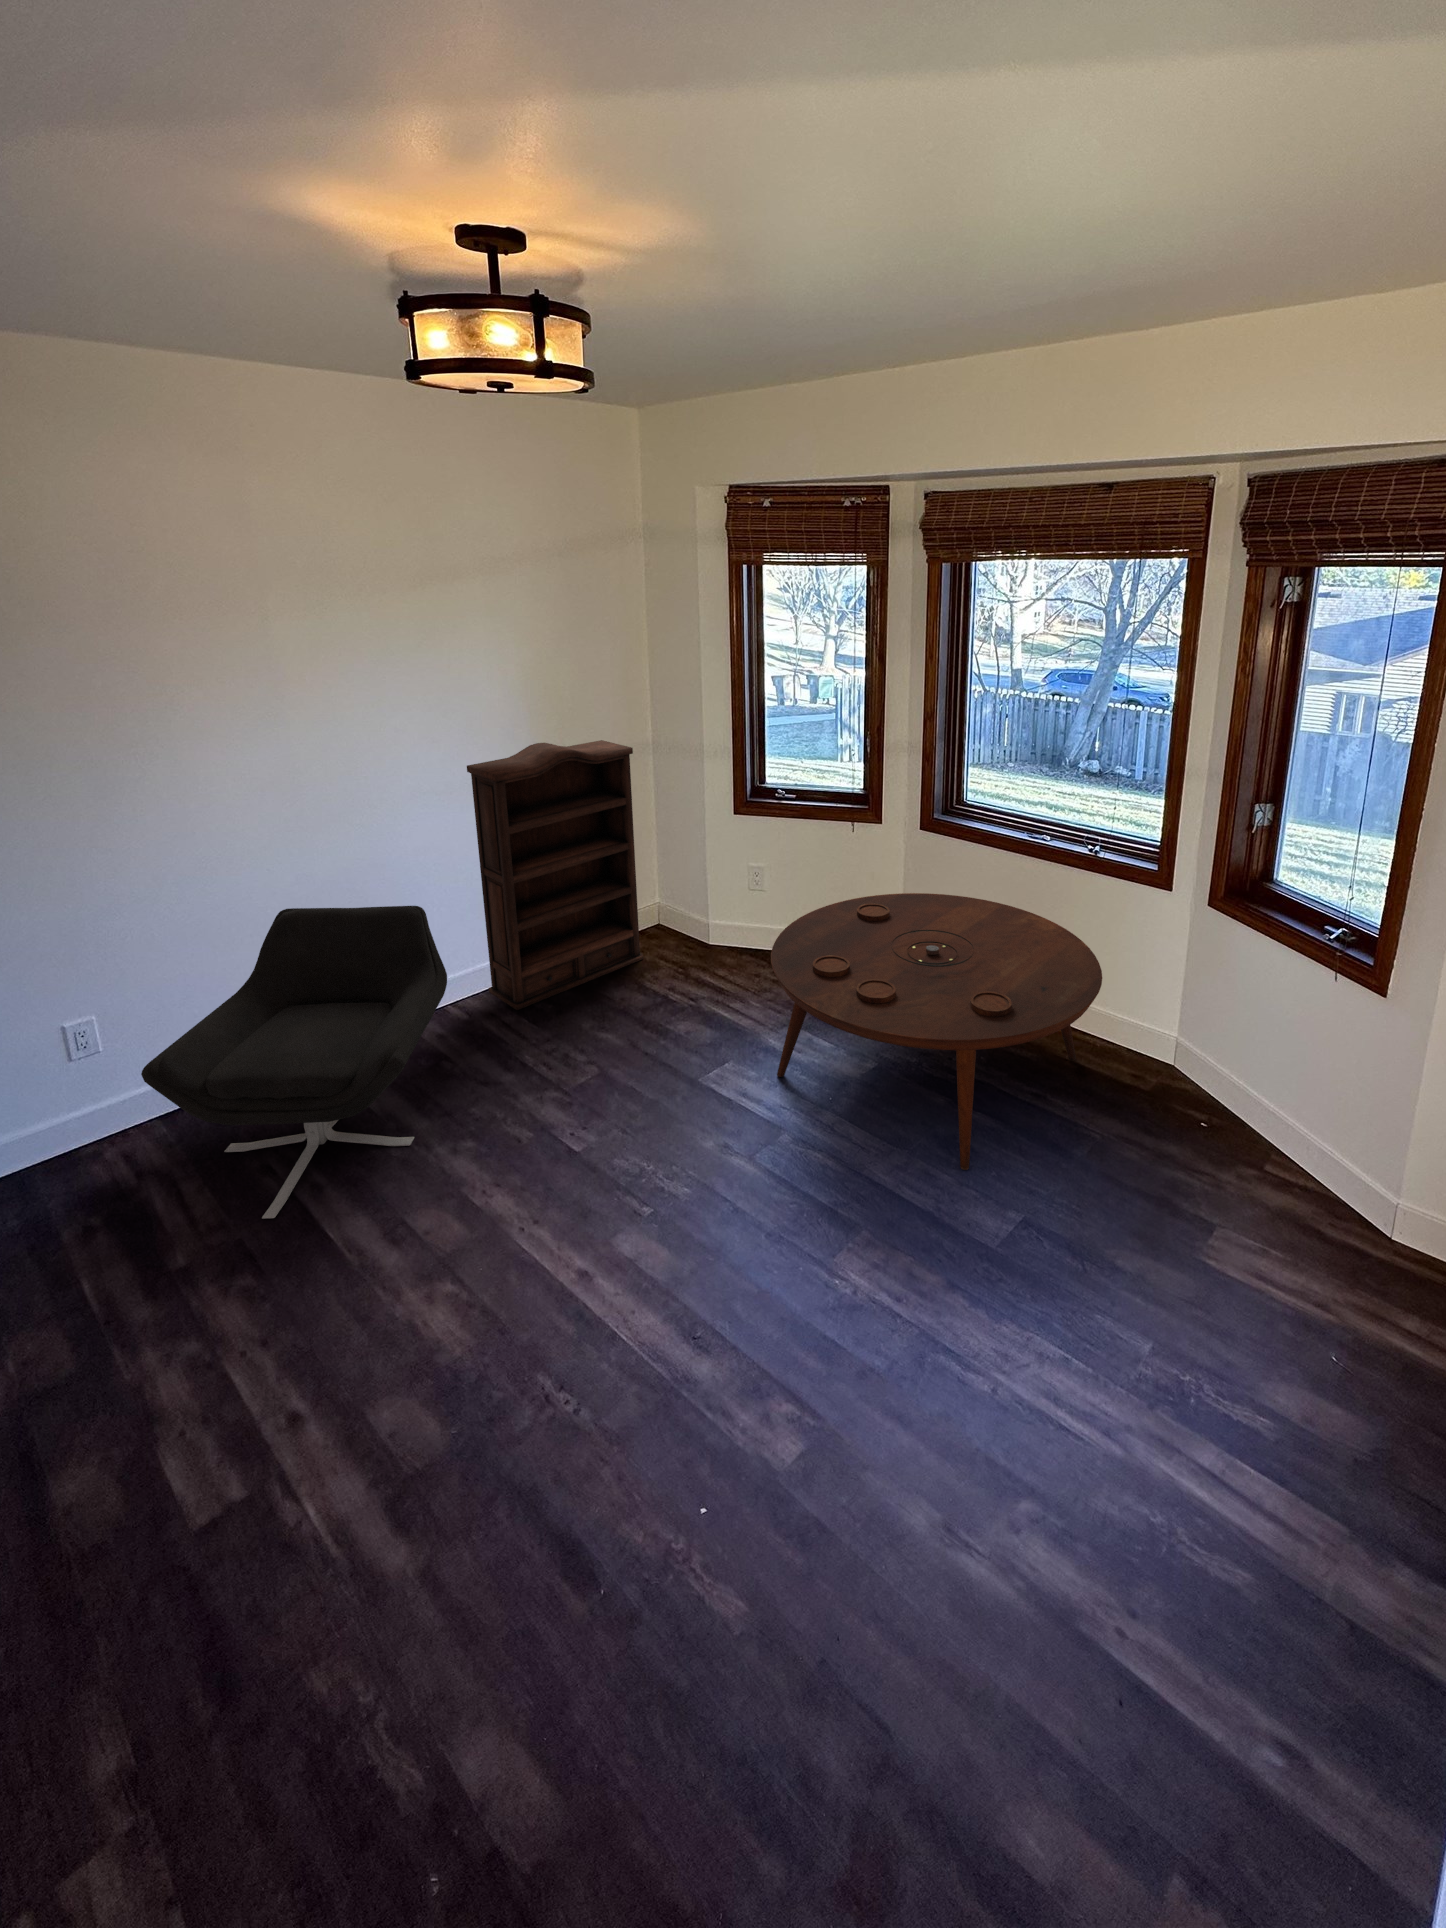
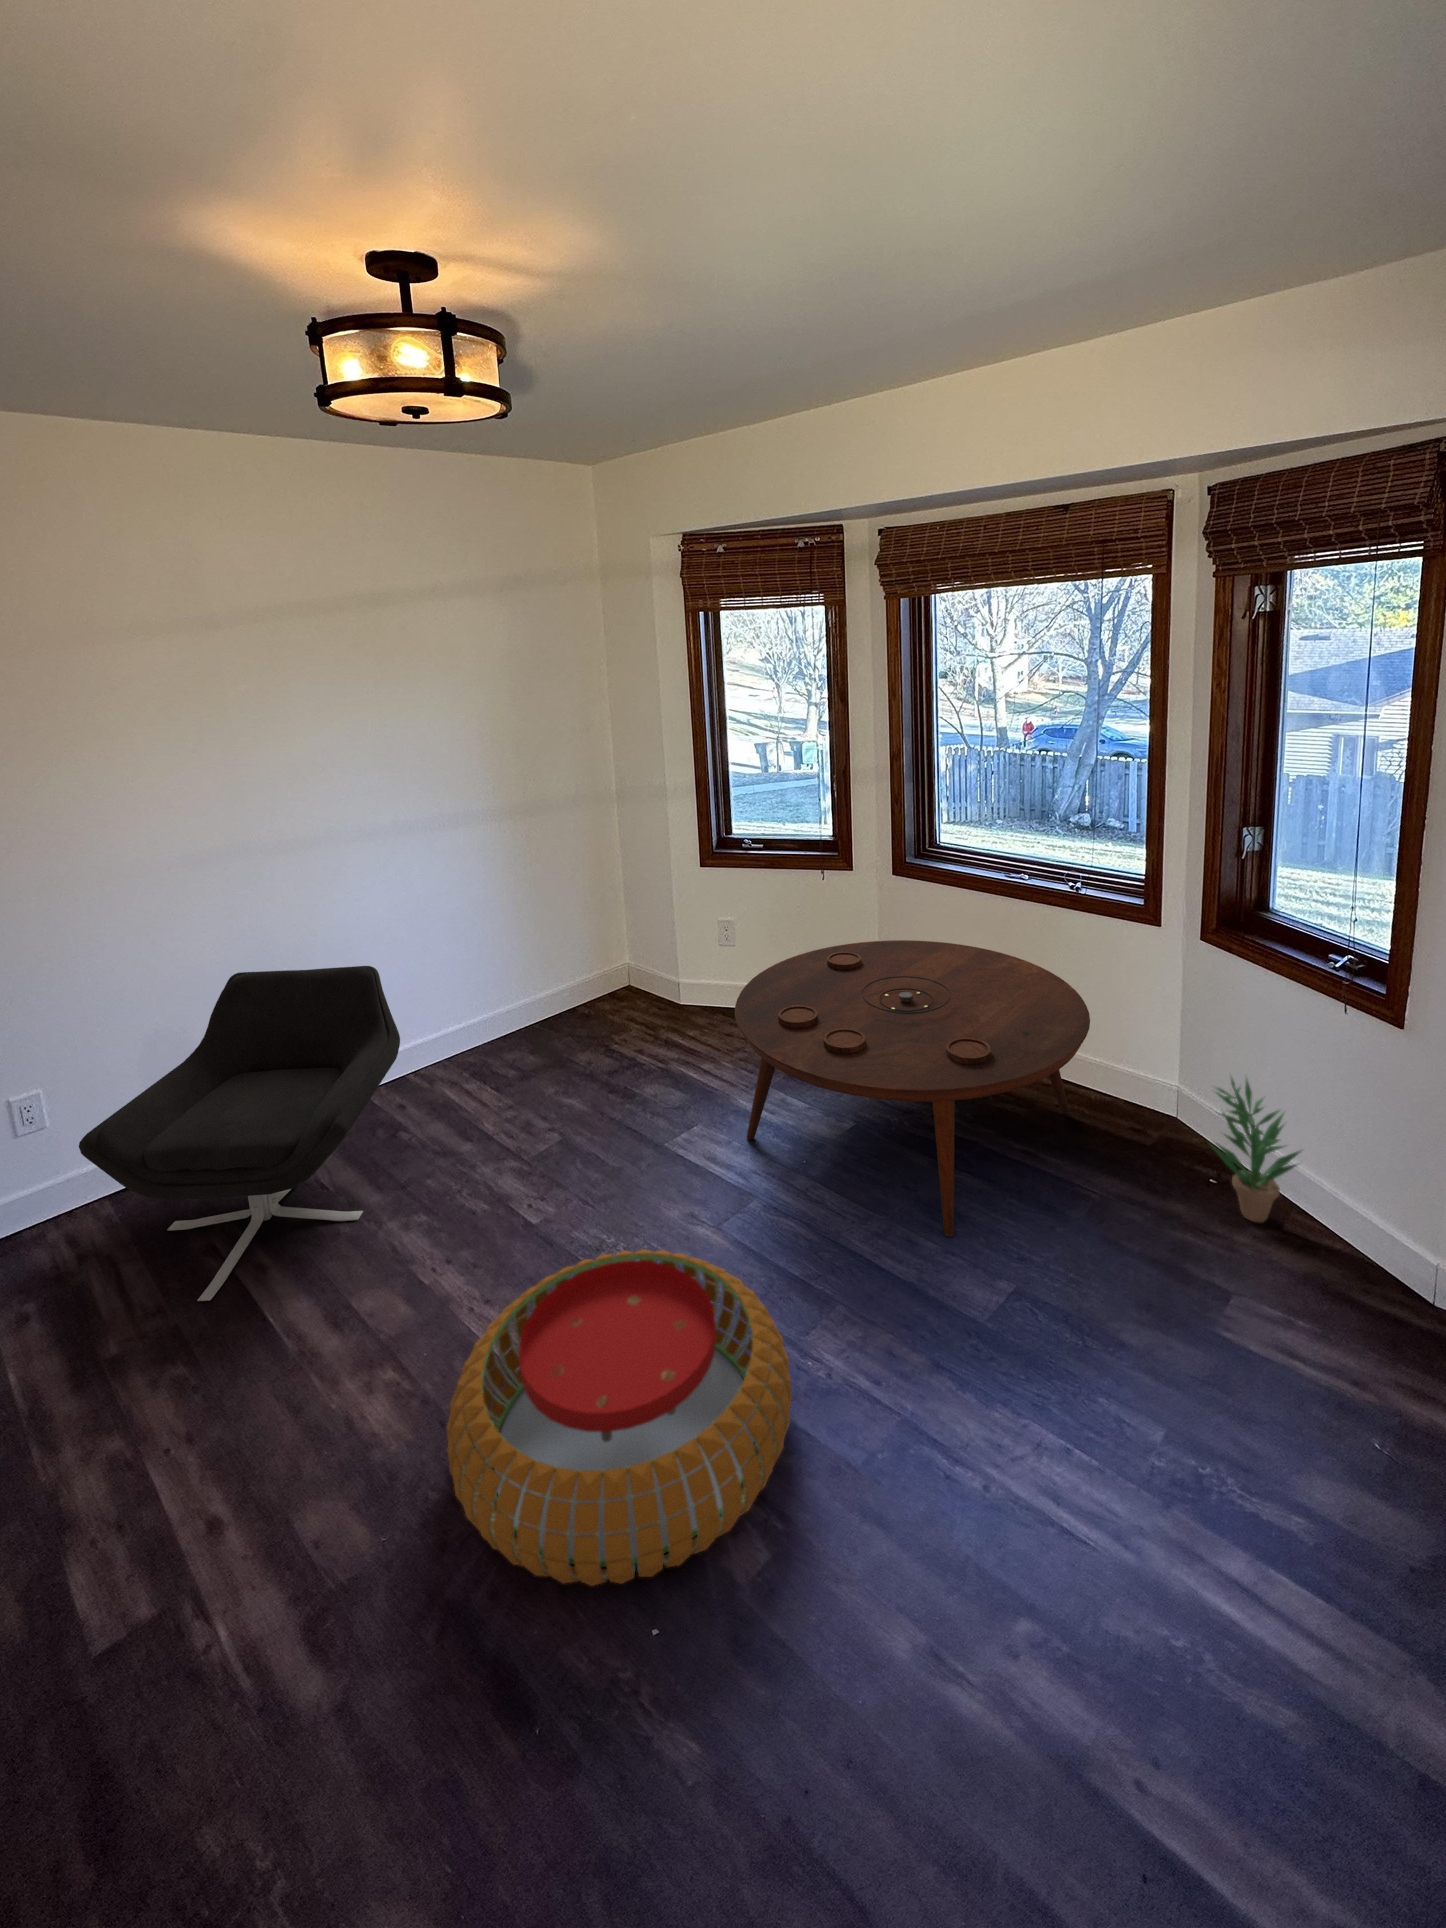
bookshelf: present [467,740,643,1010] -> none [424,795,612,1077]
potted plant: none [1200,1029,1288,1162] -> present [1211,1078,1300,1222]
pouf: none [514,1179,826,1470] -> present [447,1249,792,1586]

